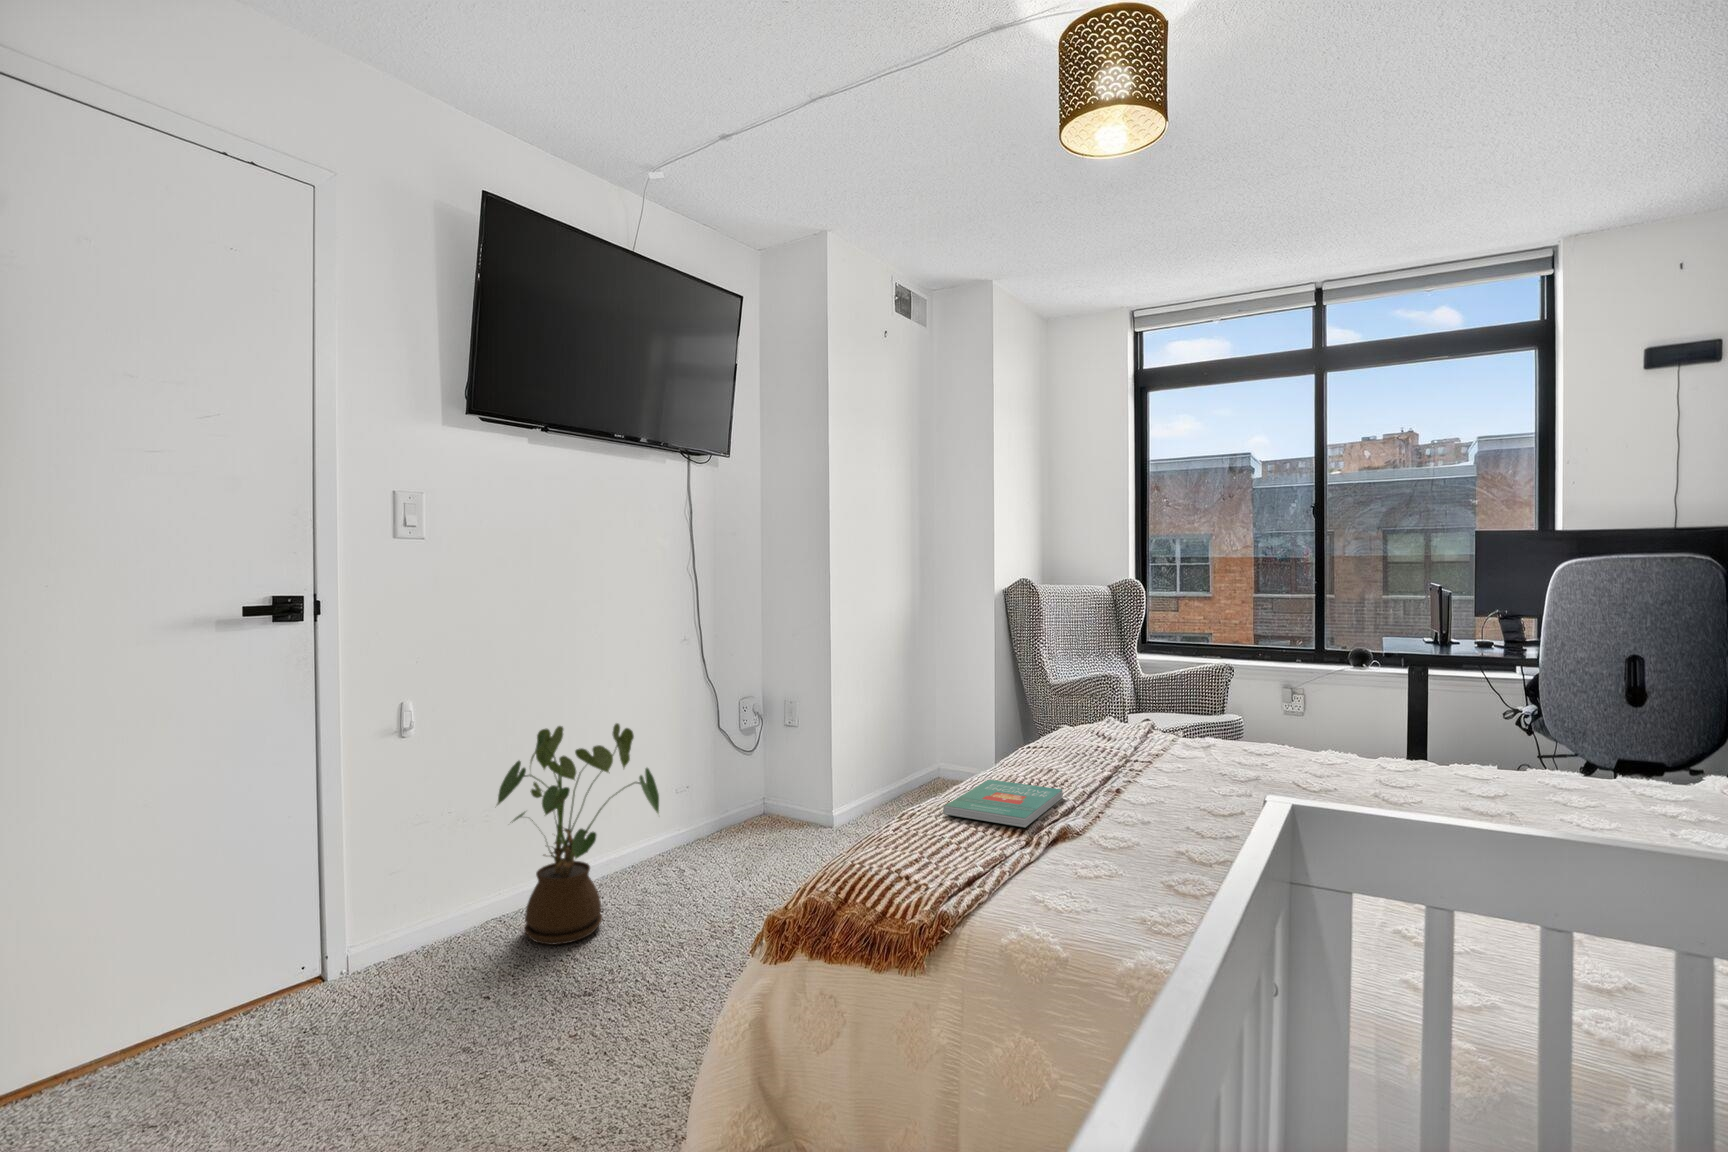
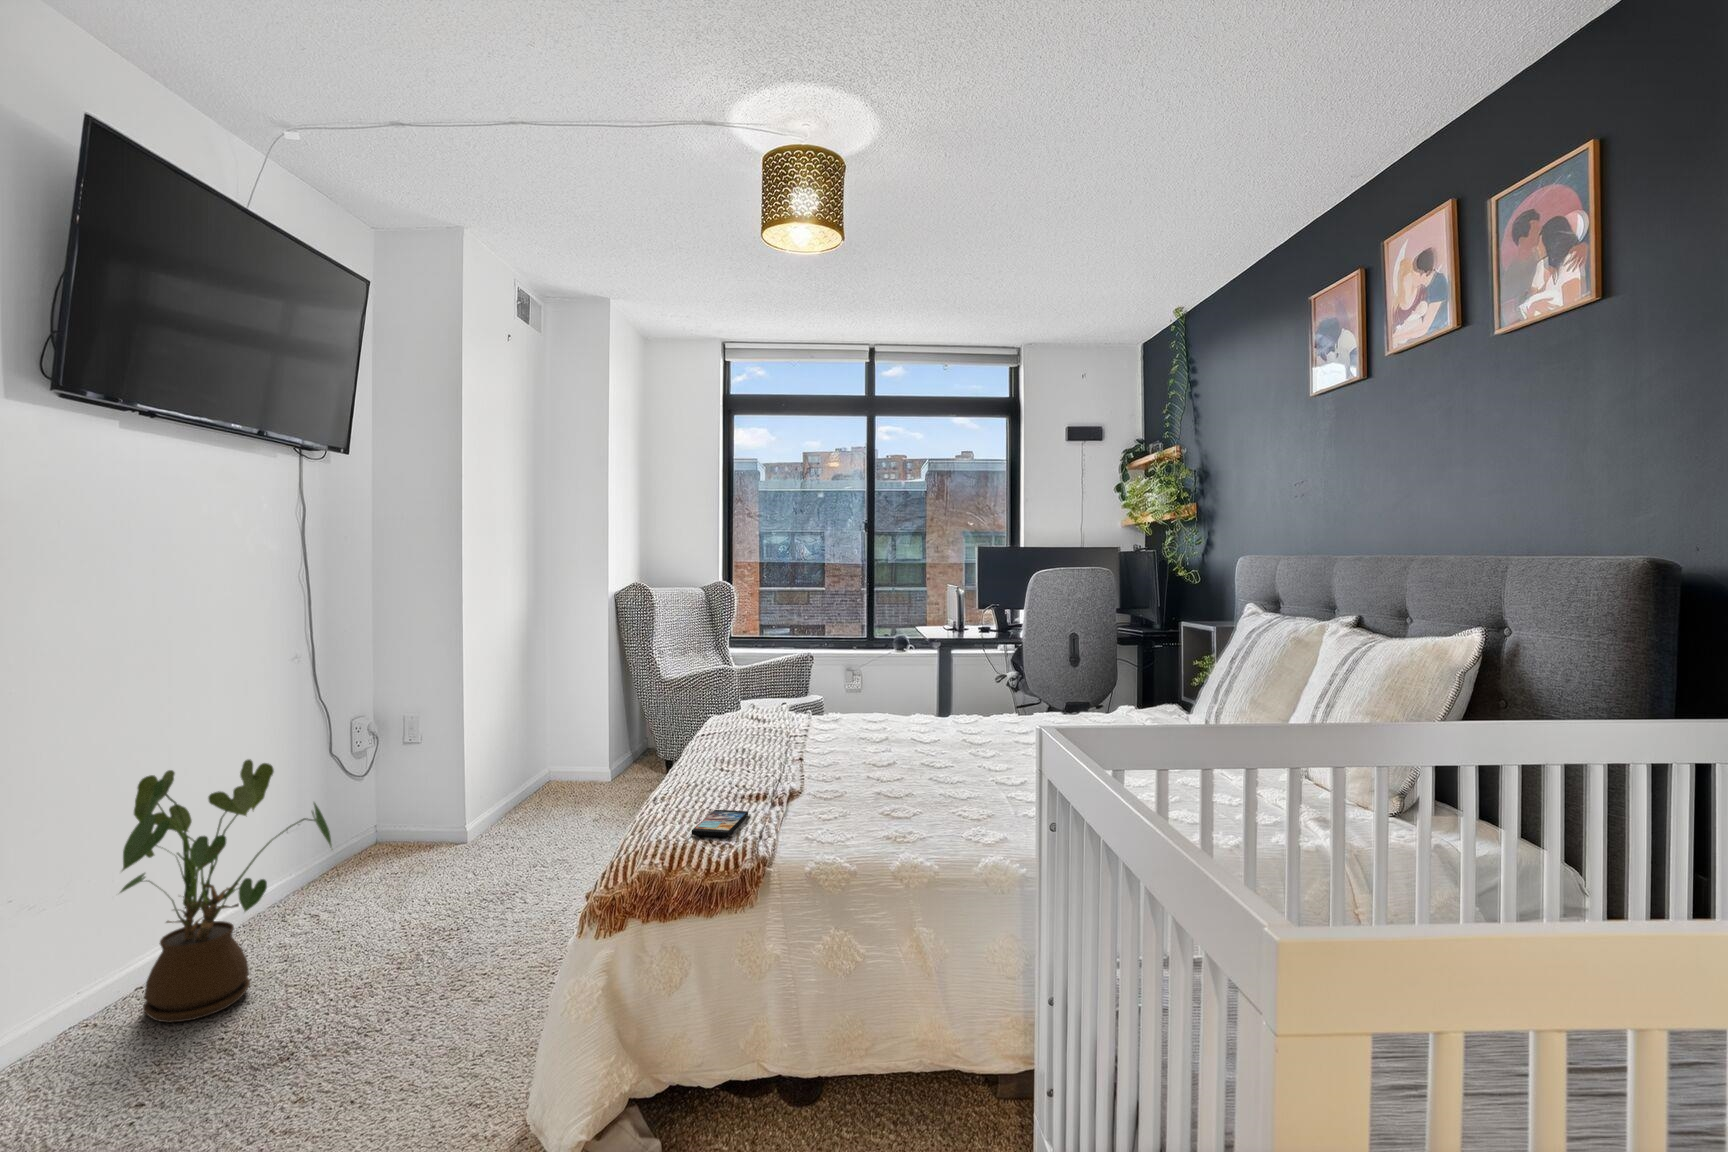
book: present [943,780,1063,828] -> none [699,763,776,794]
smartphone: none [886,837,976,875] -> present [692,810,748,837]

